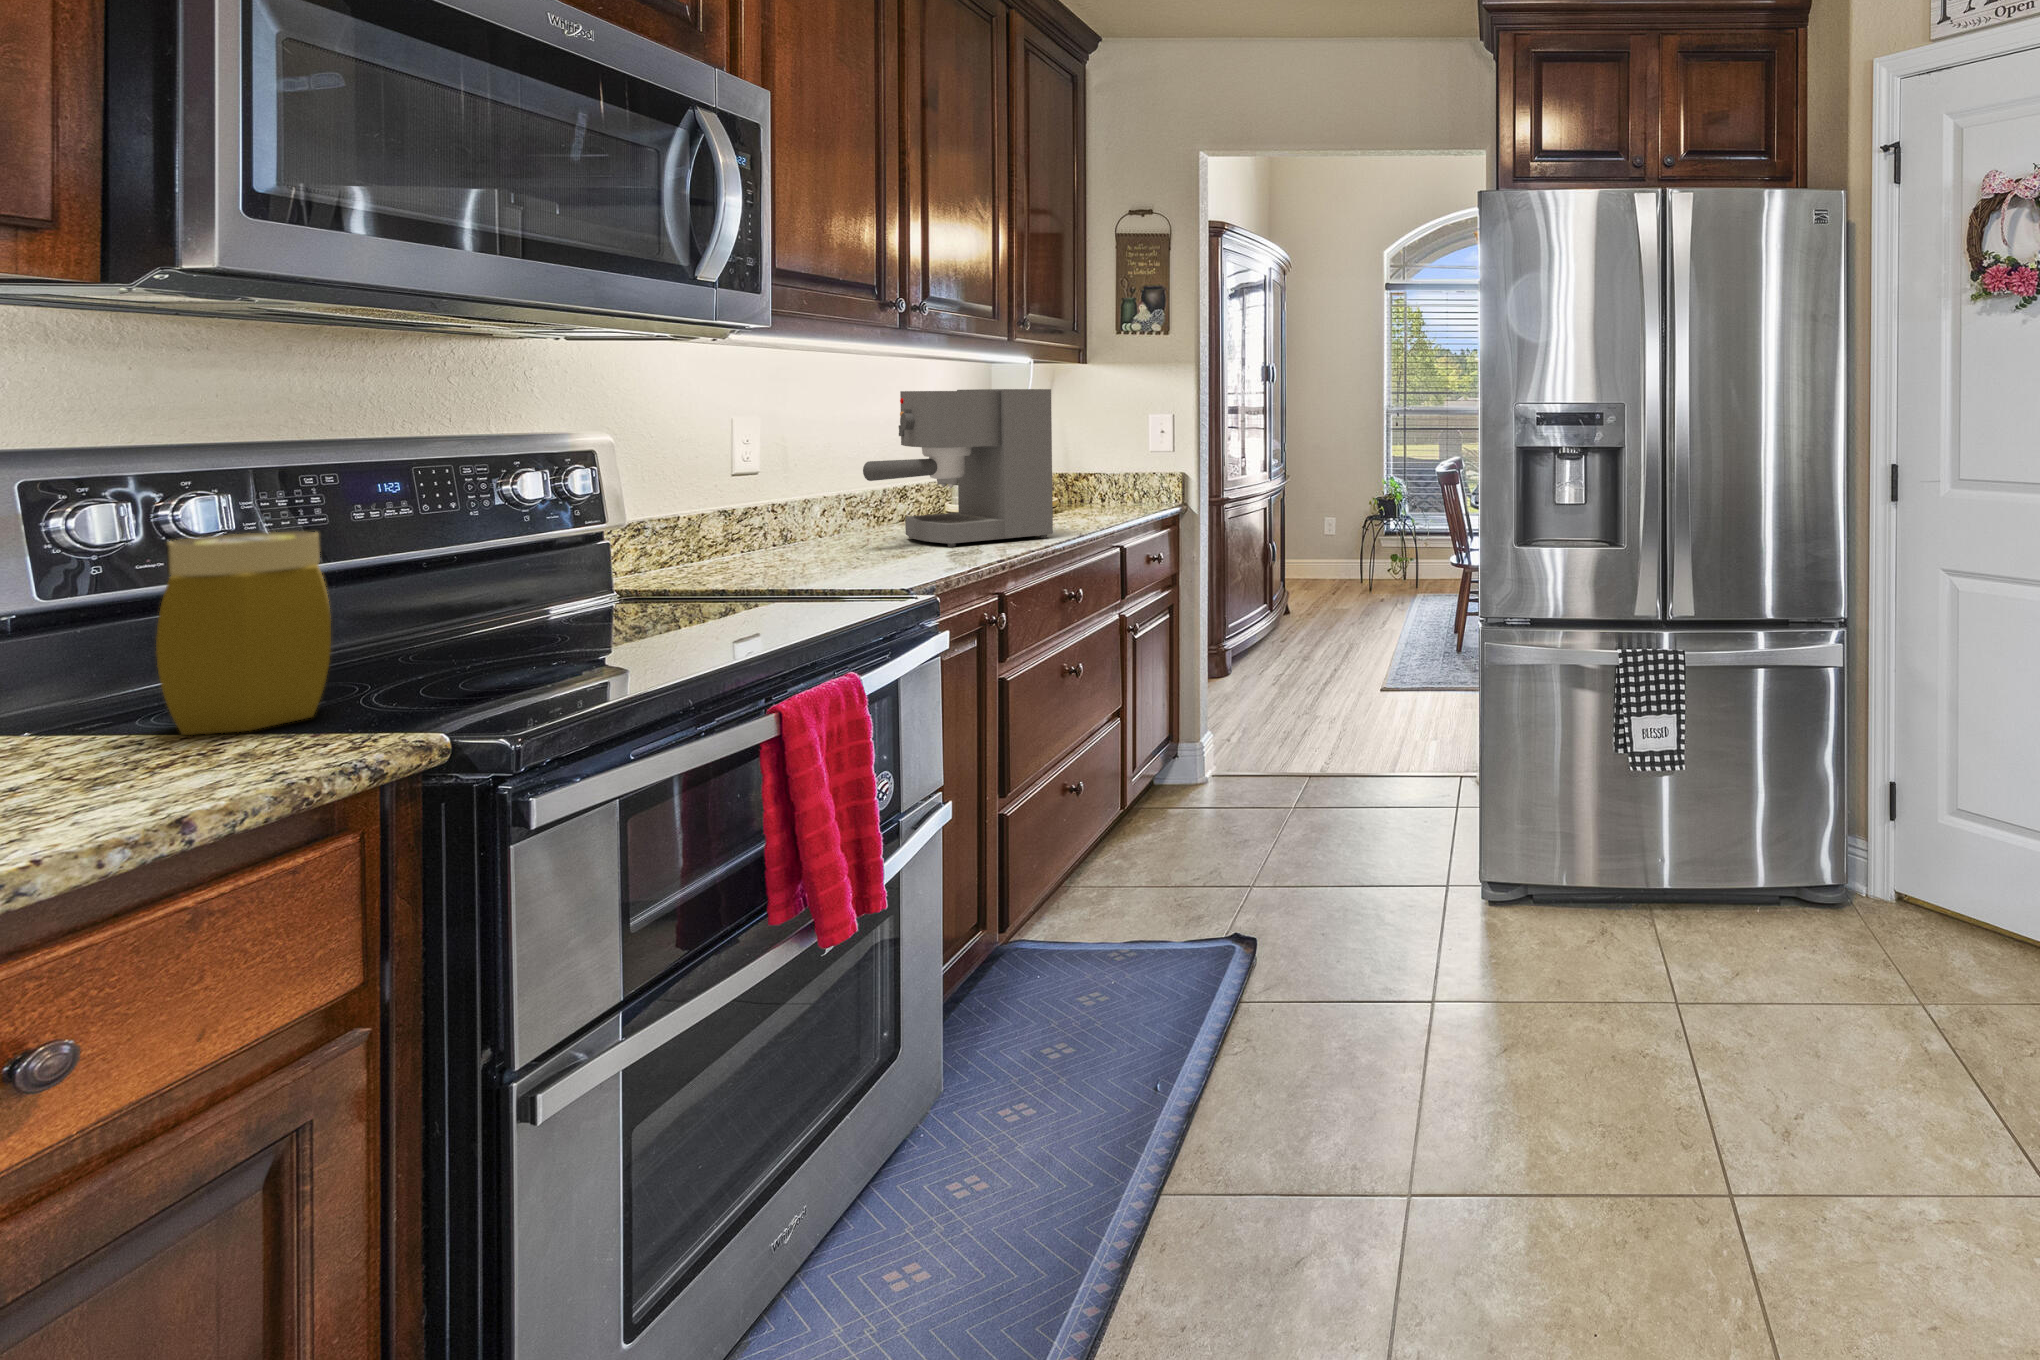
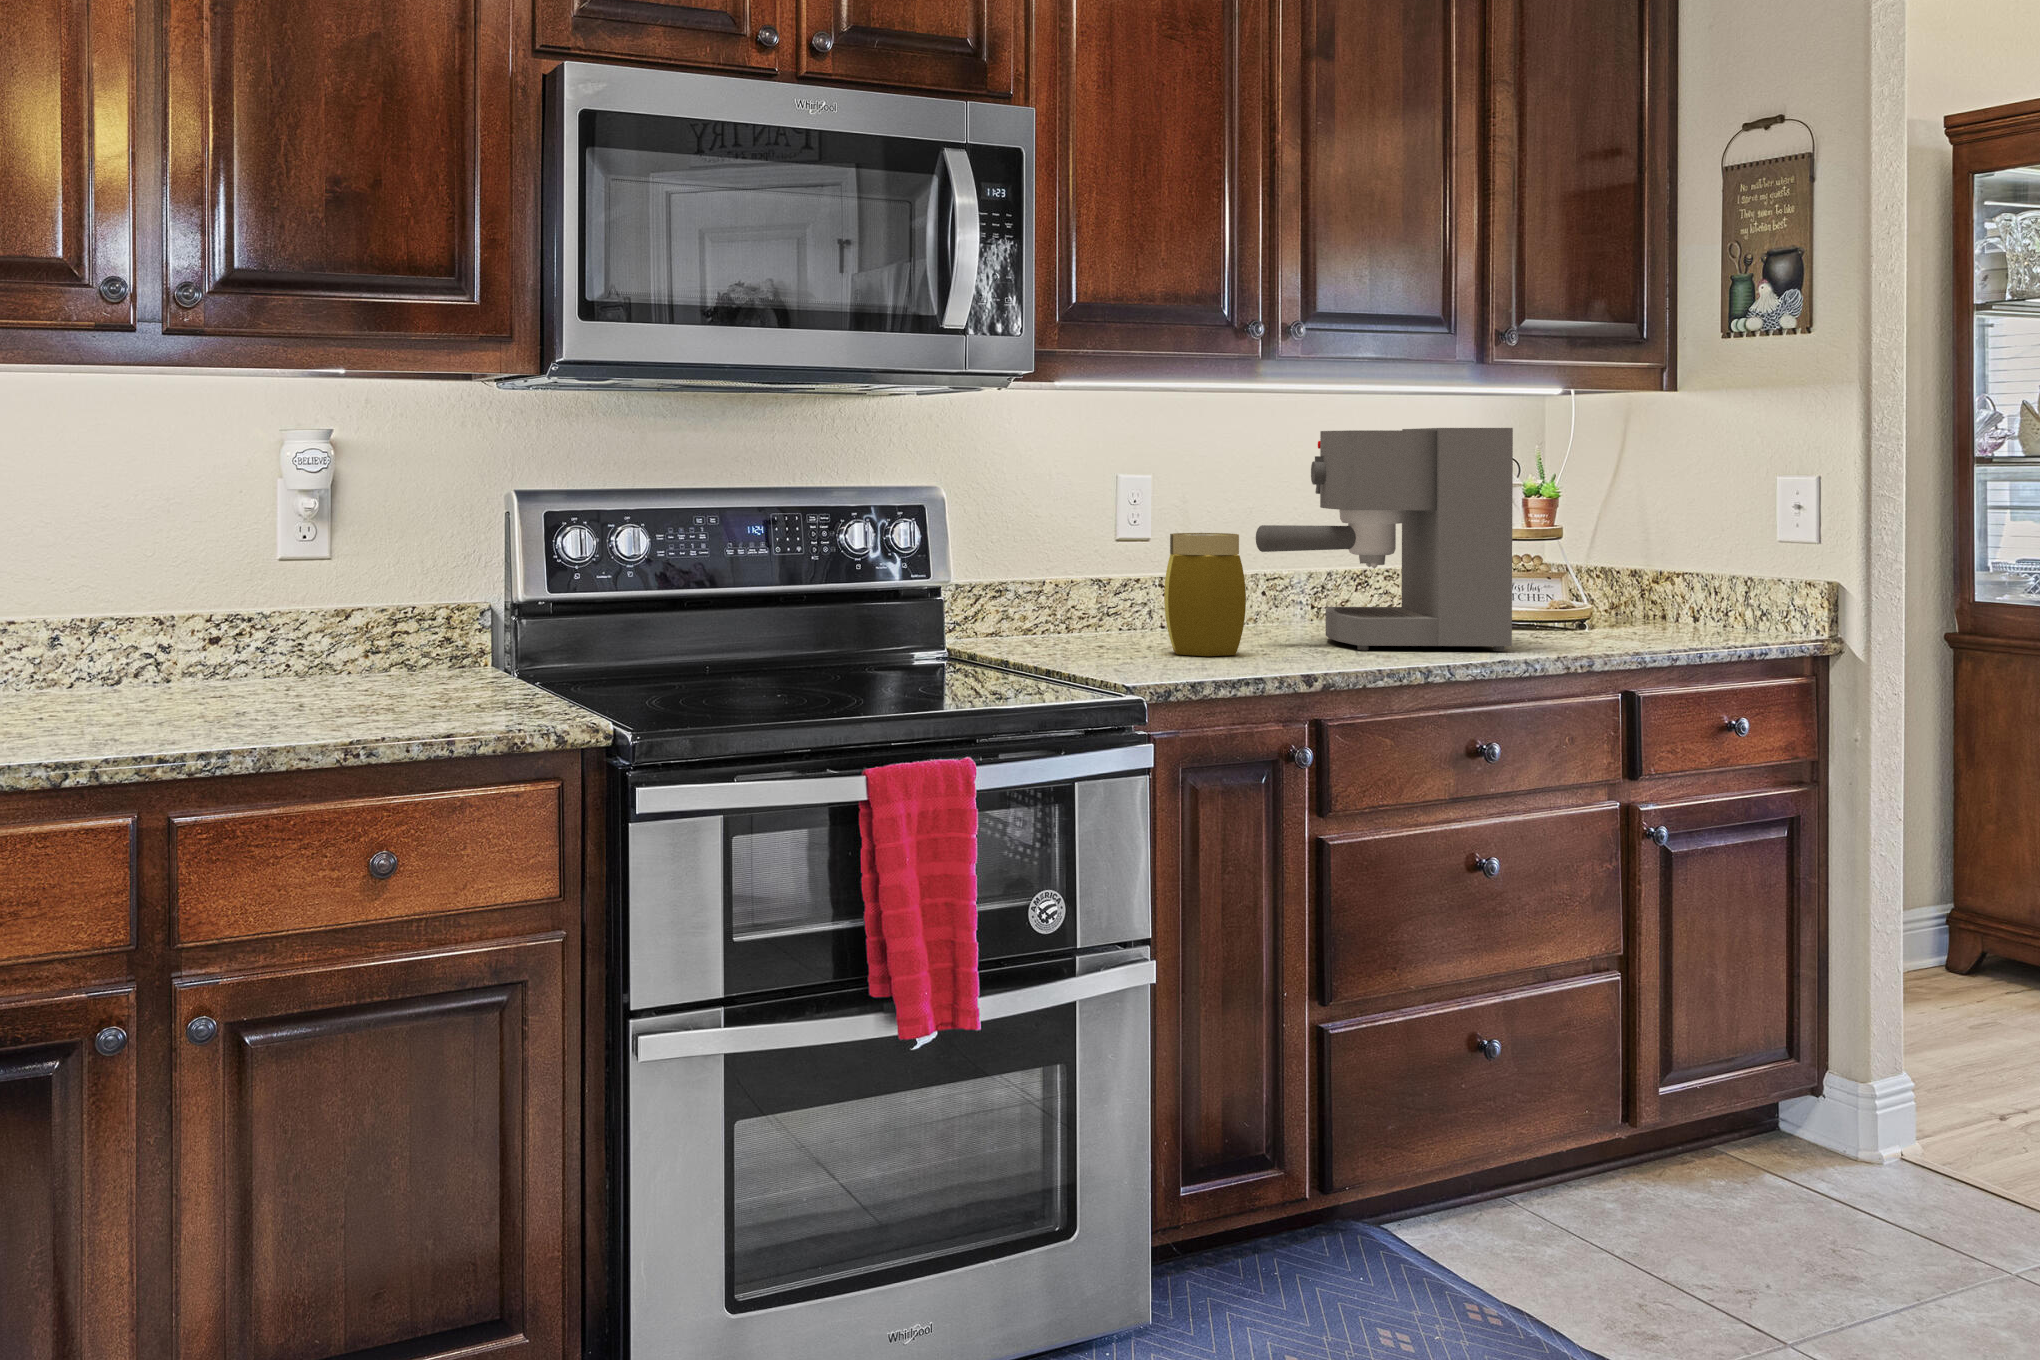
jar: present [156,532,331,735] -> present [1164,533,1246,656]

